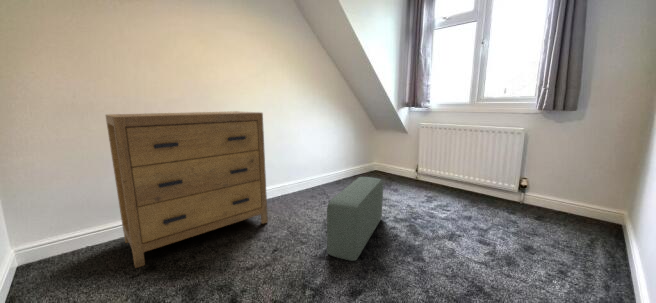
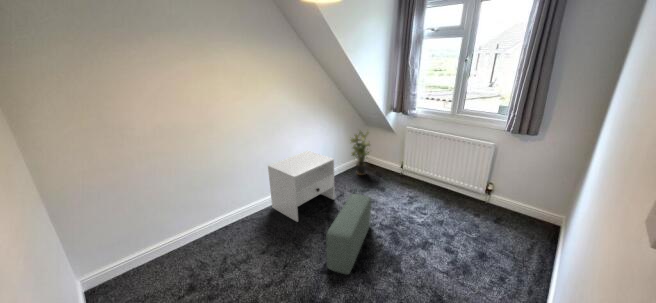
dresser: present [106,111,268,268] -> none [133,139,276,289]
potted plant: none [358,128,383,180] -> present [351,131,370,175]
nightstand: none [265,143,340,214] -> present [268,151,334,222]

